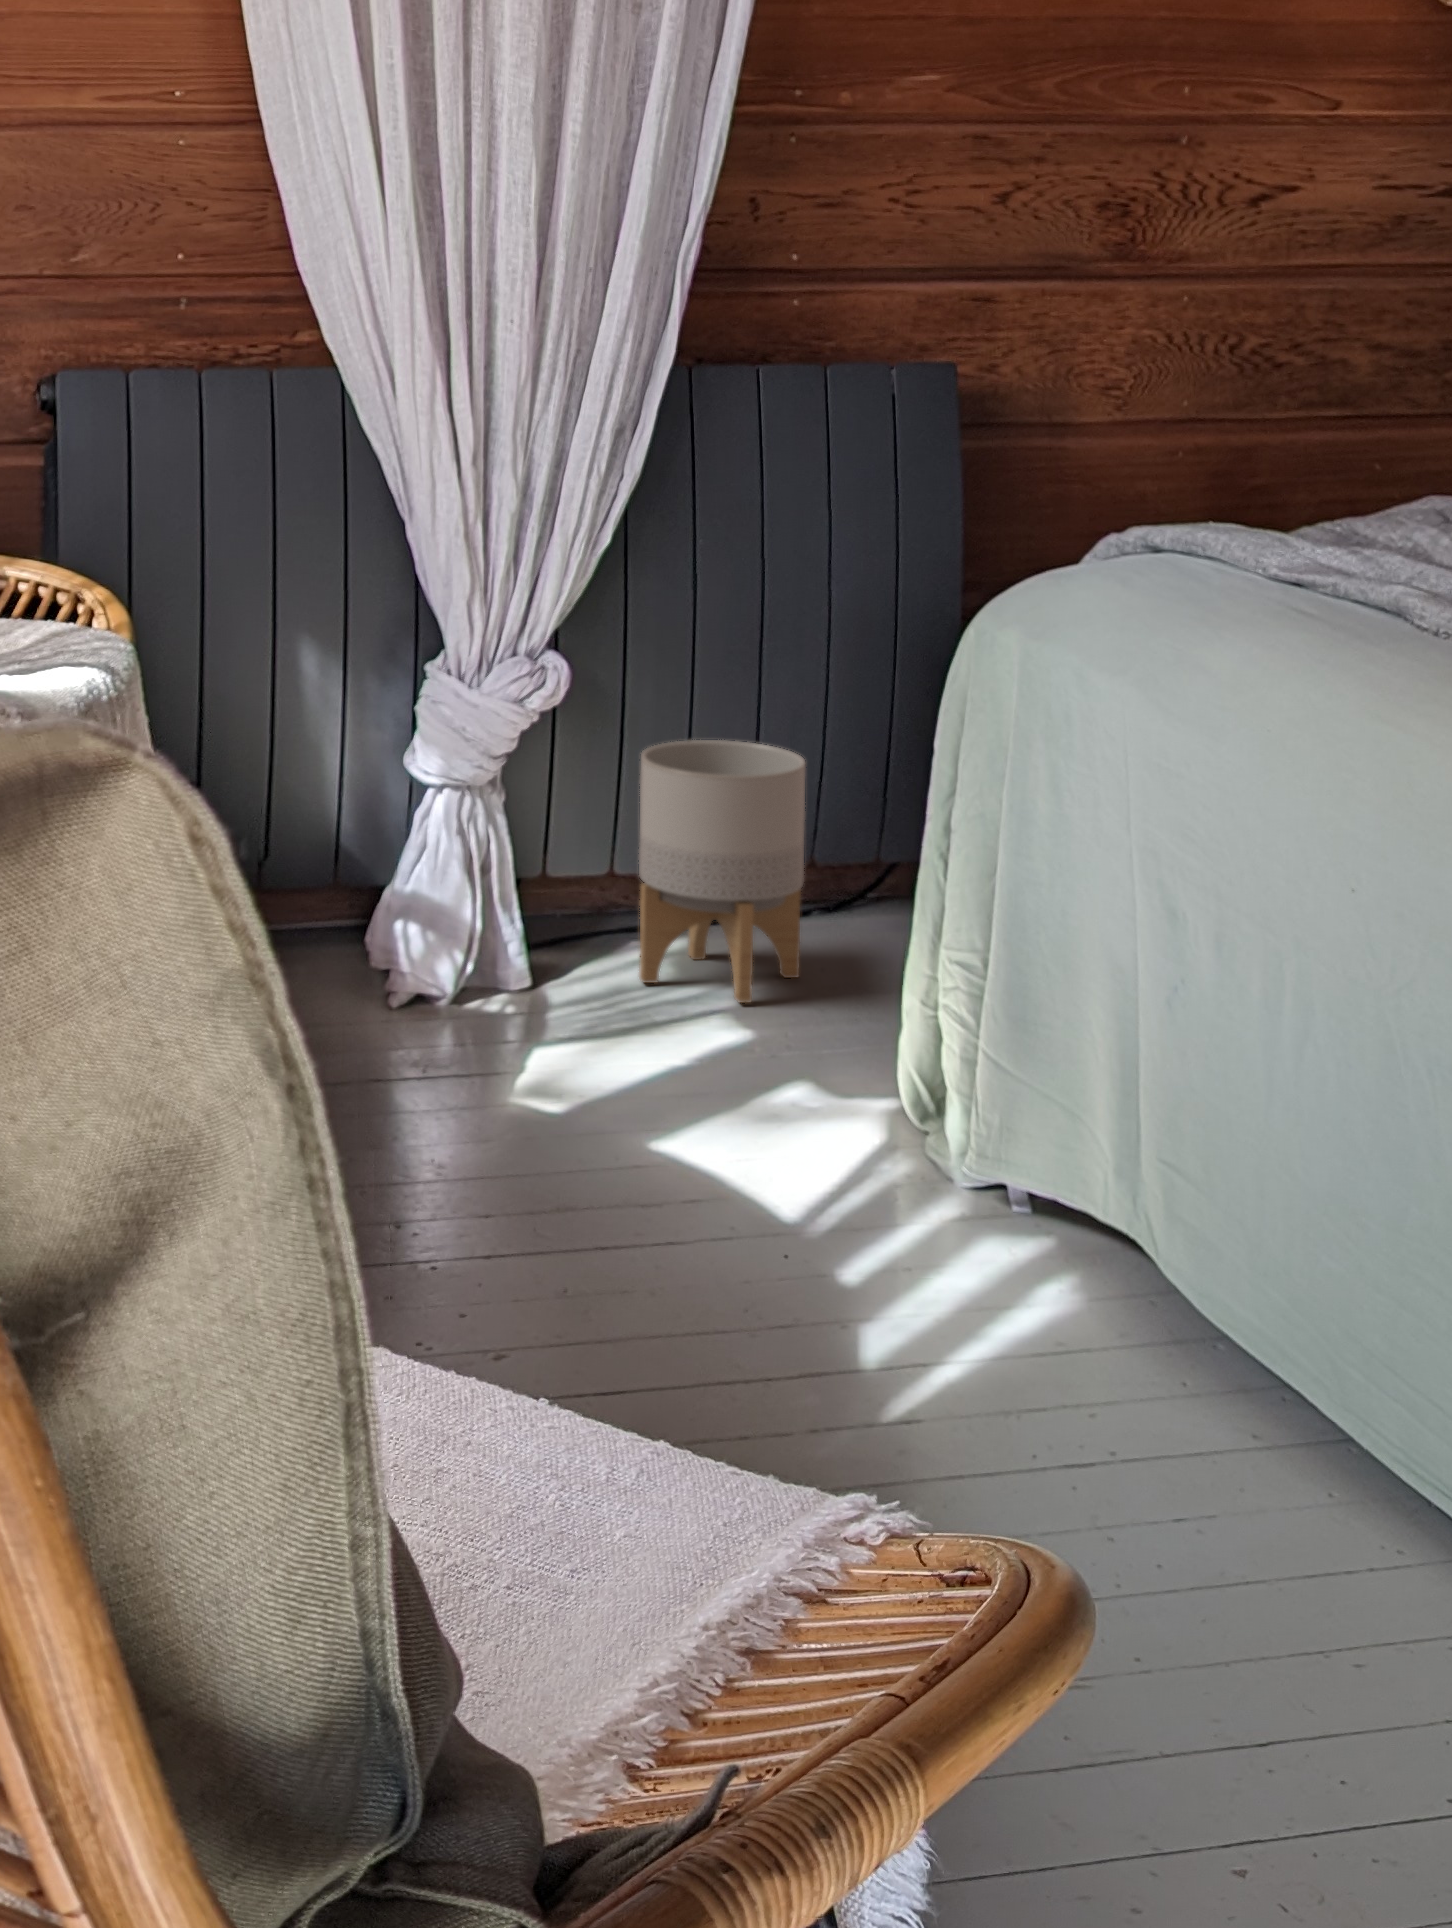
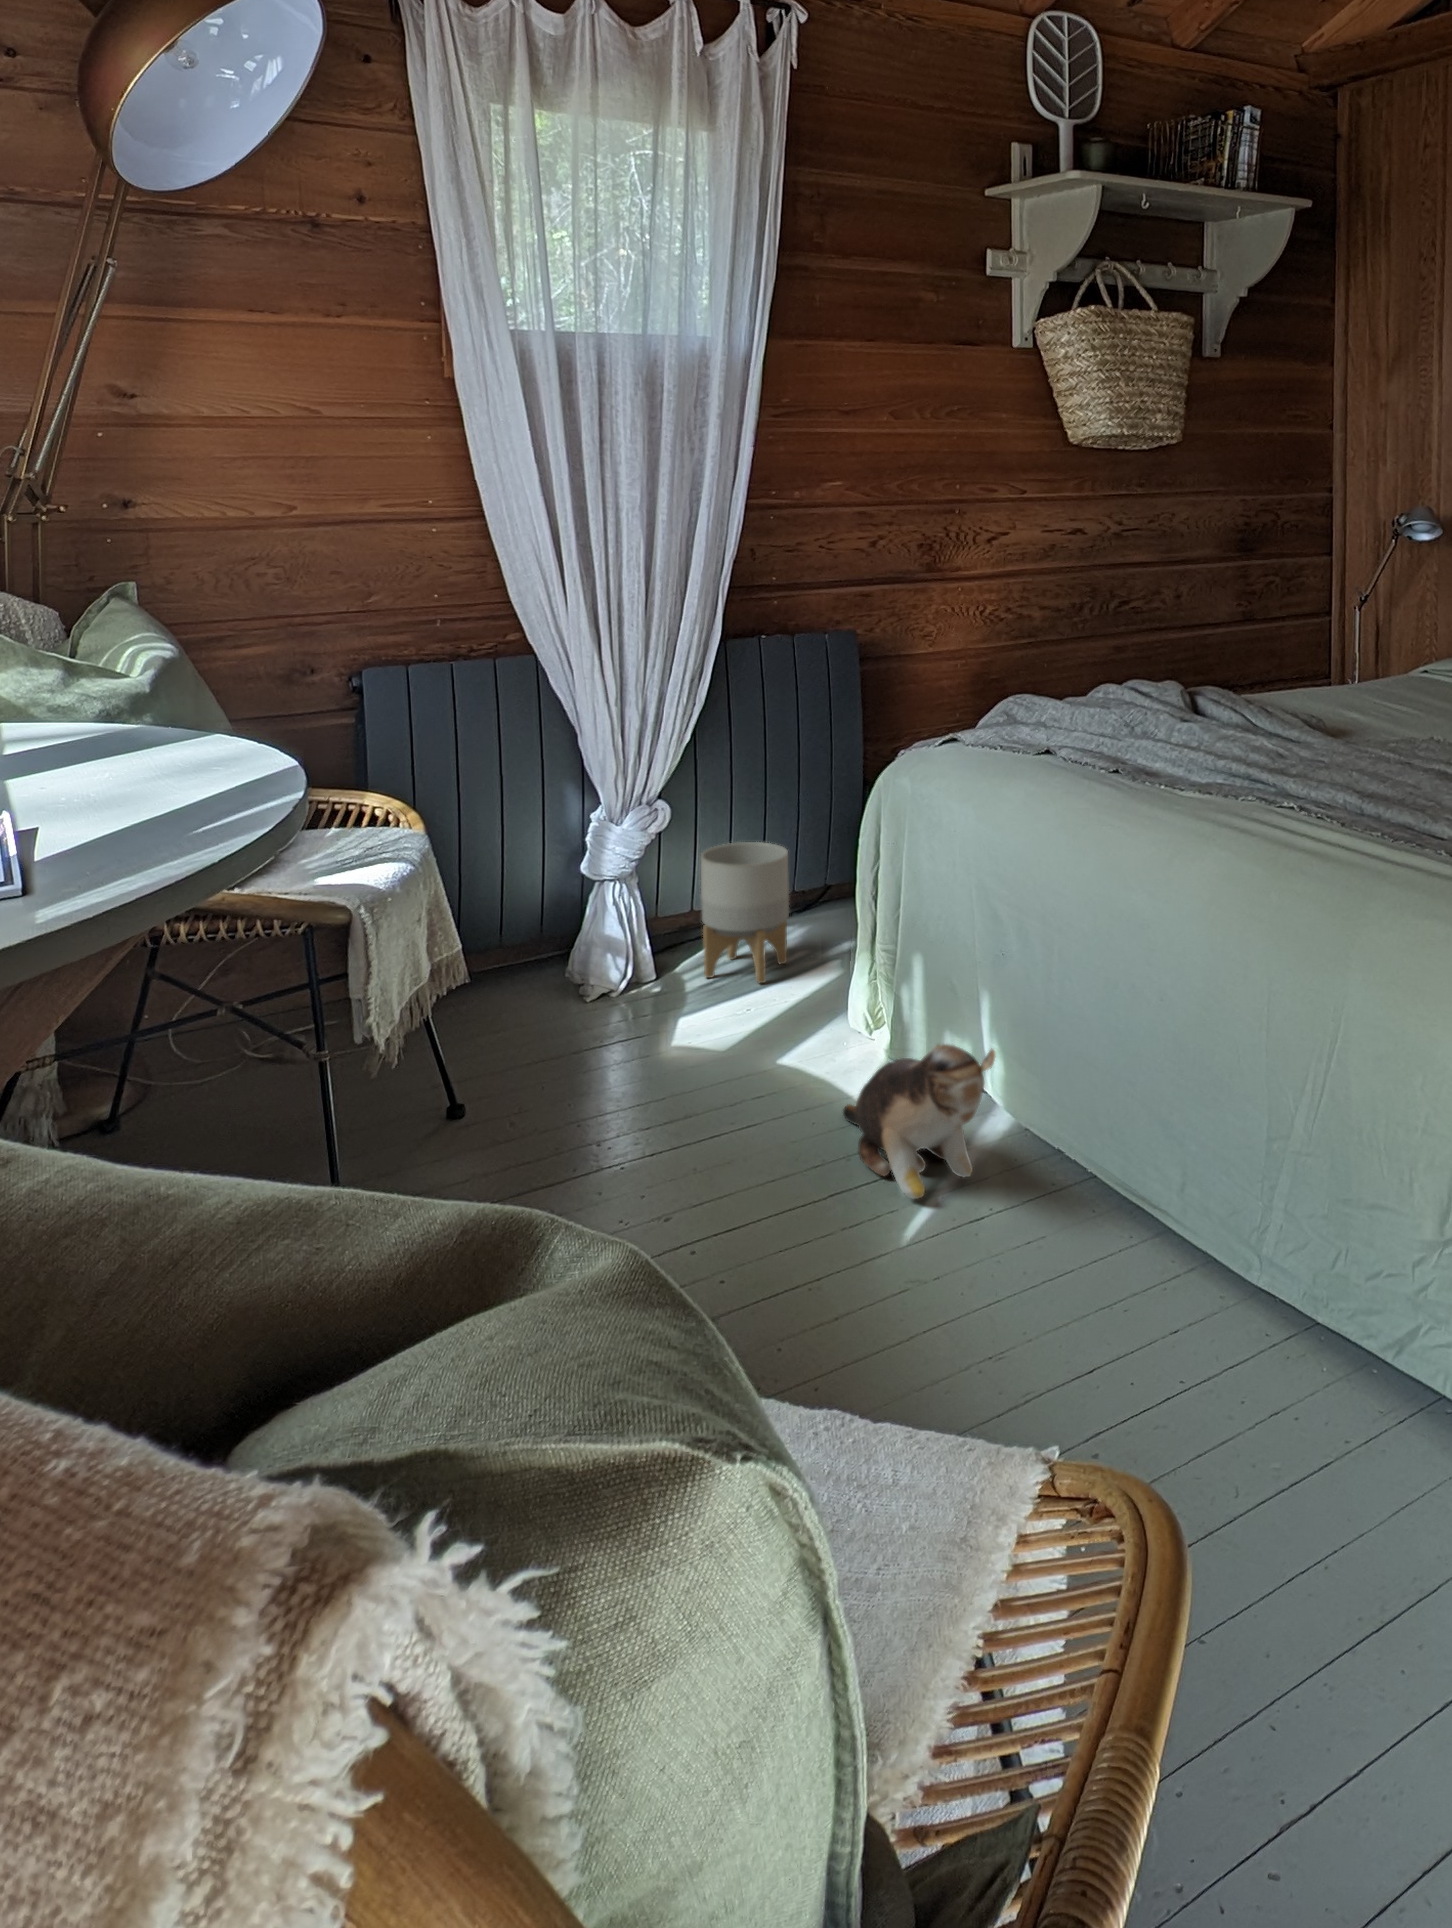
plush toy: none [854,1091,1122,1378] -> present [843,1044,995,1199]

